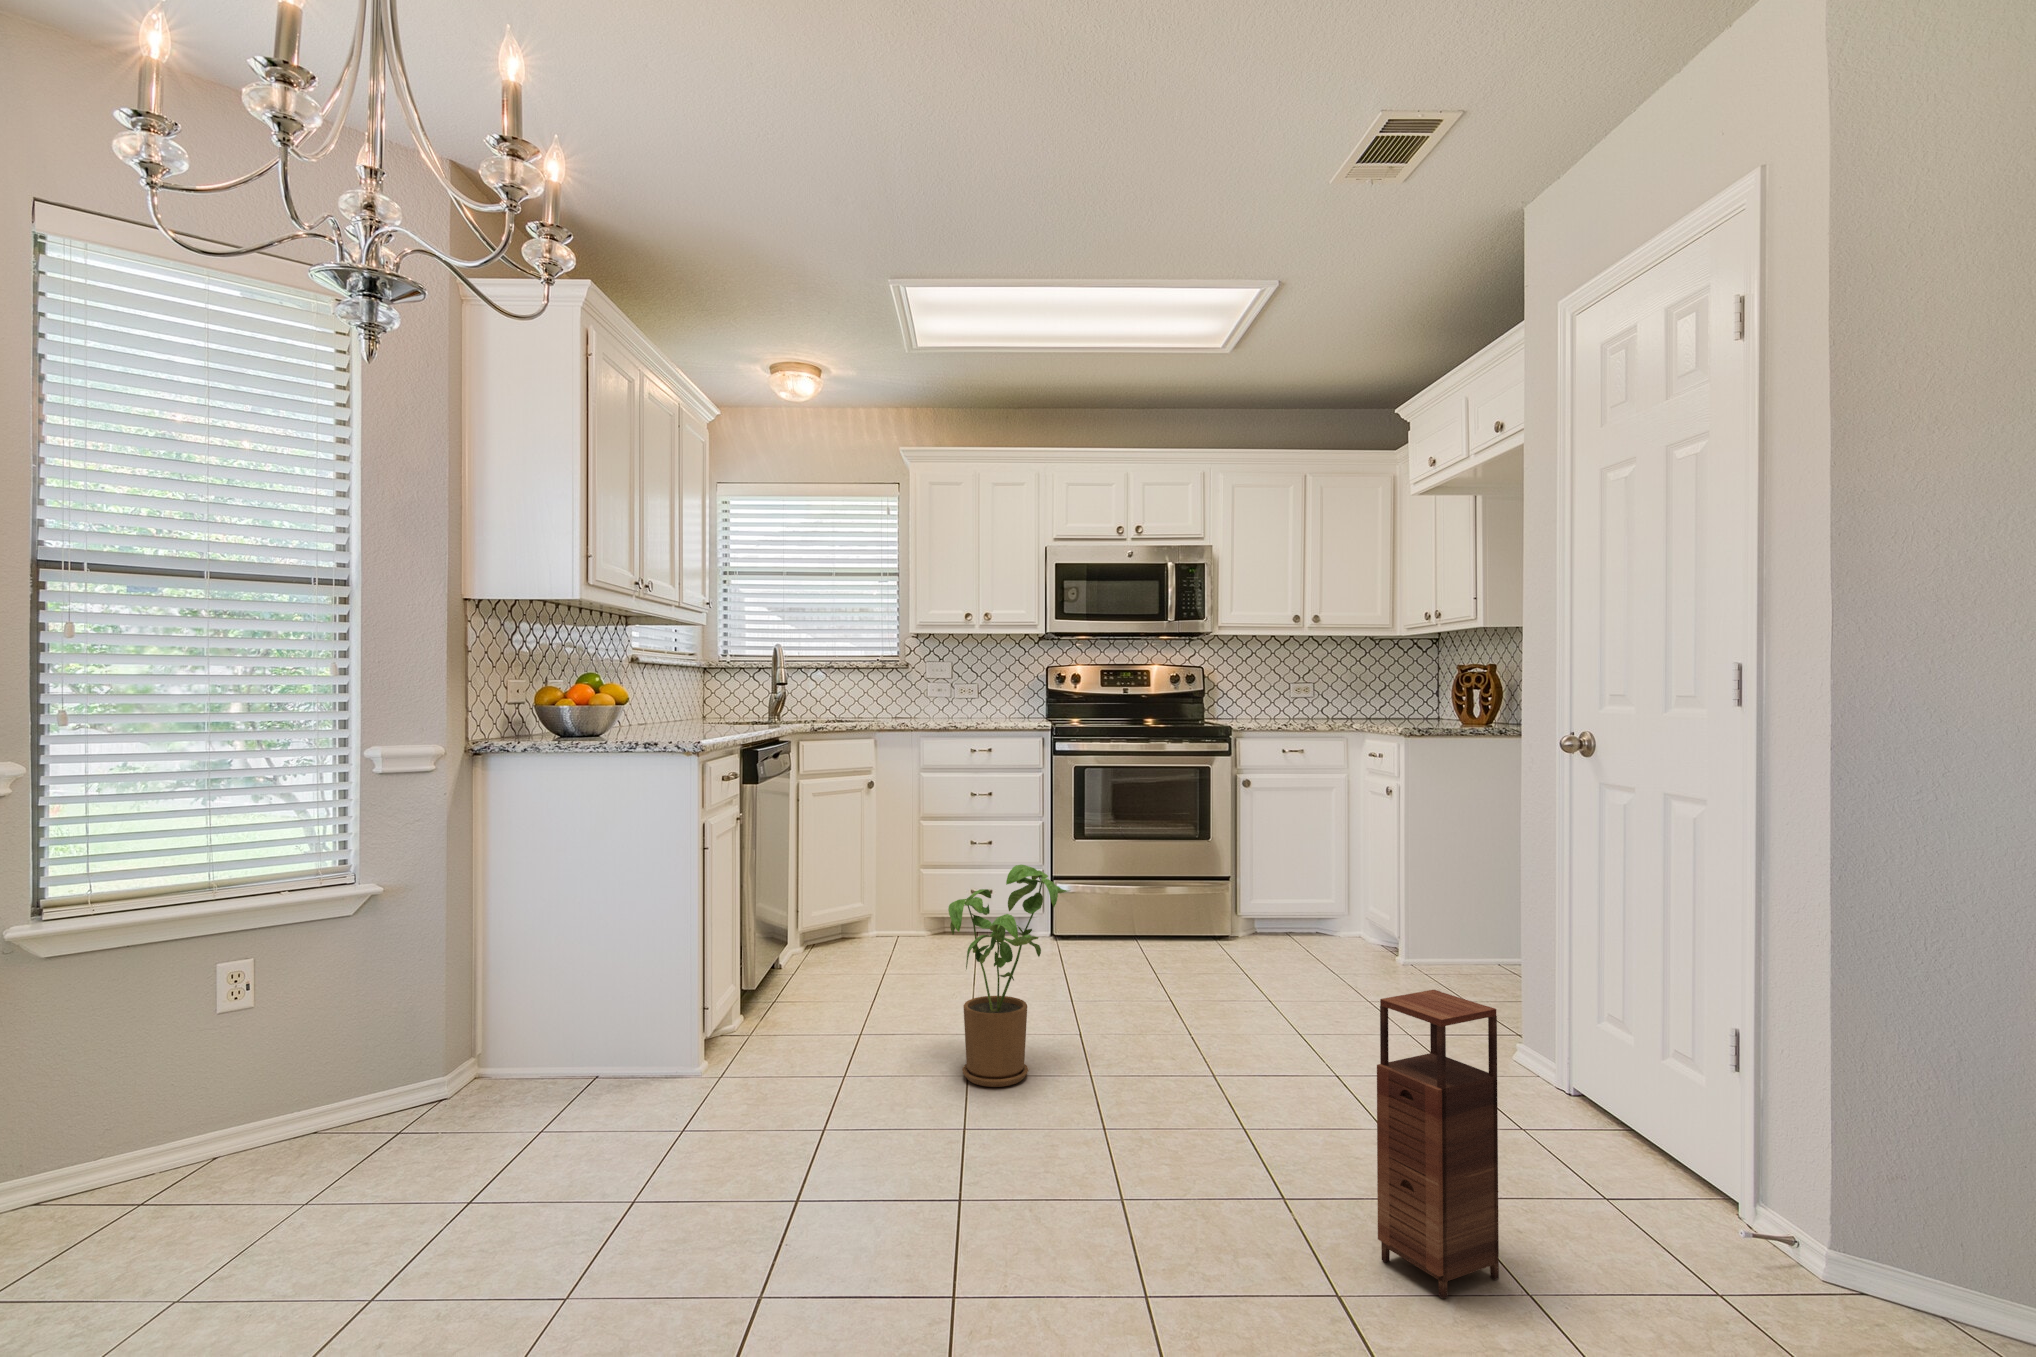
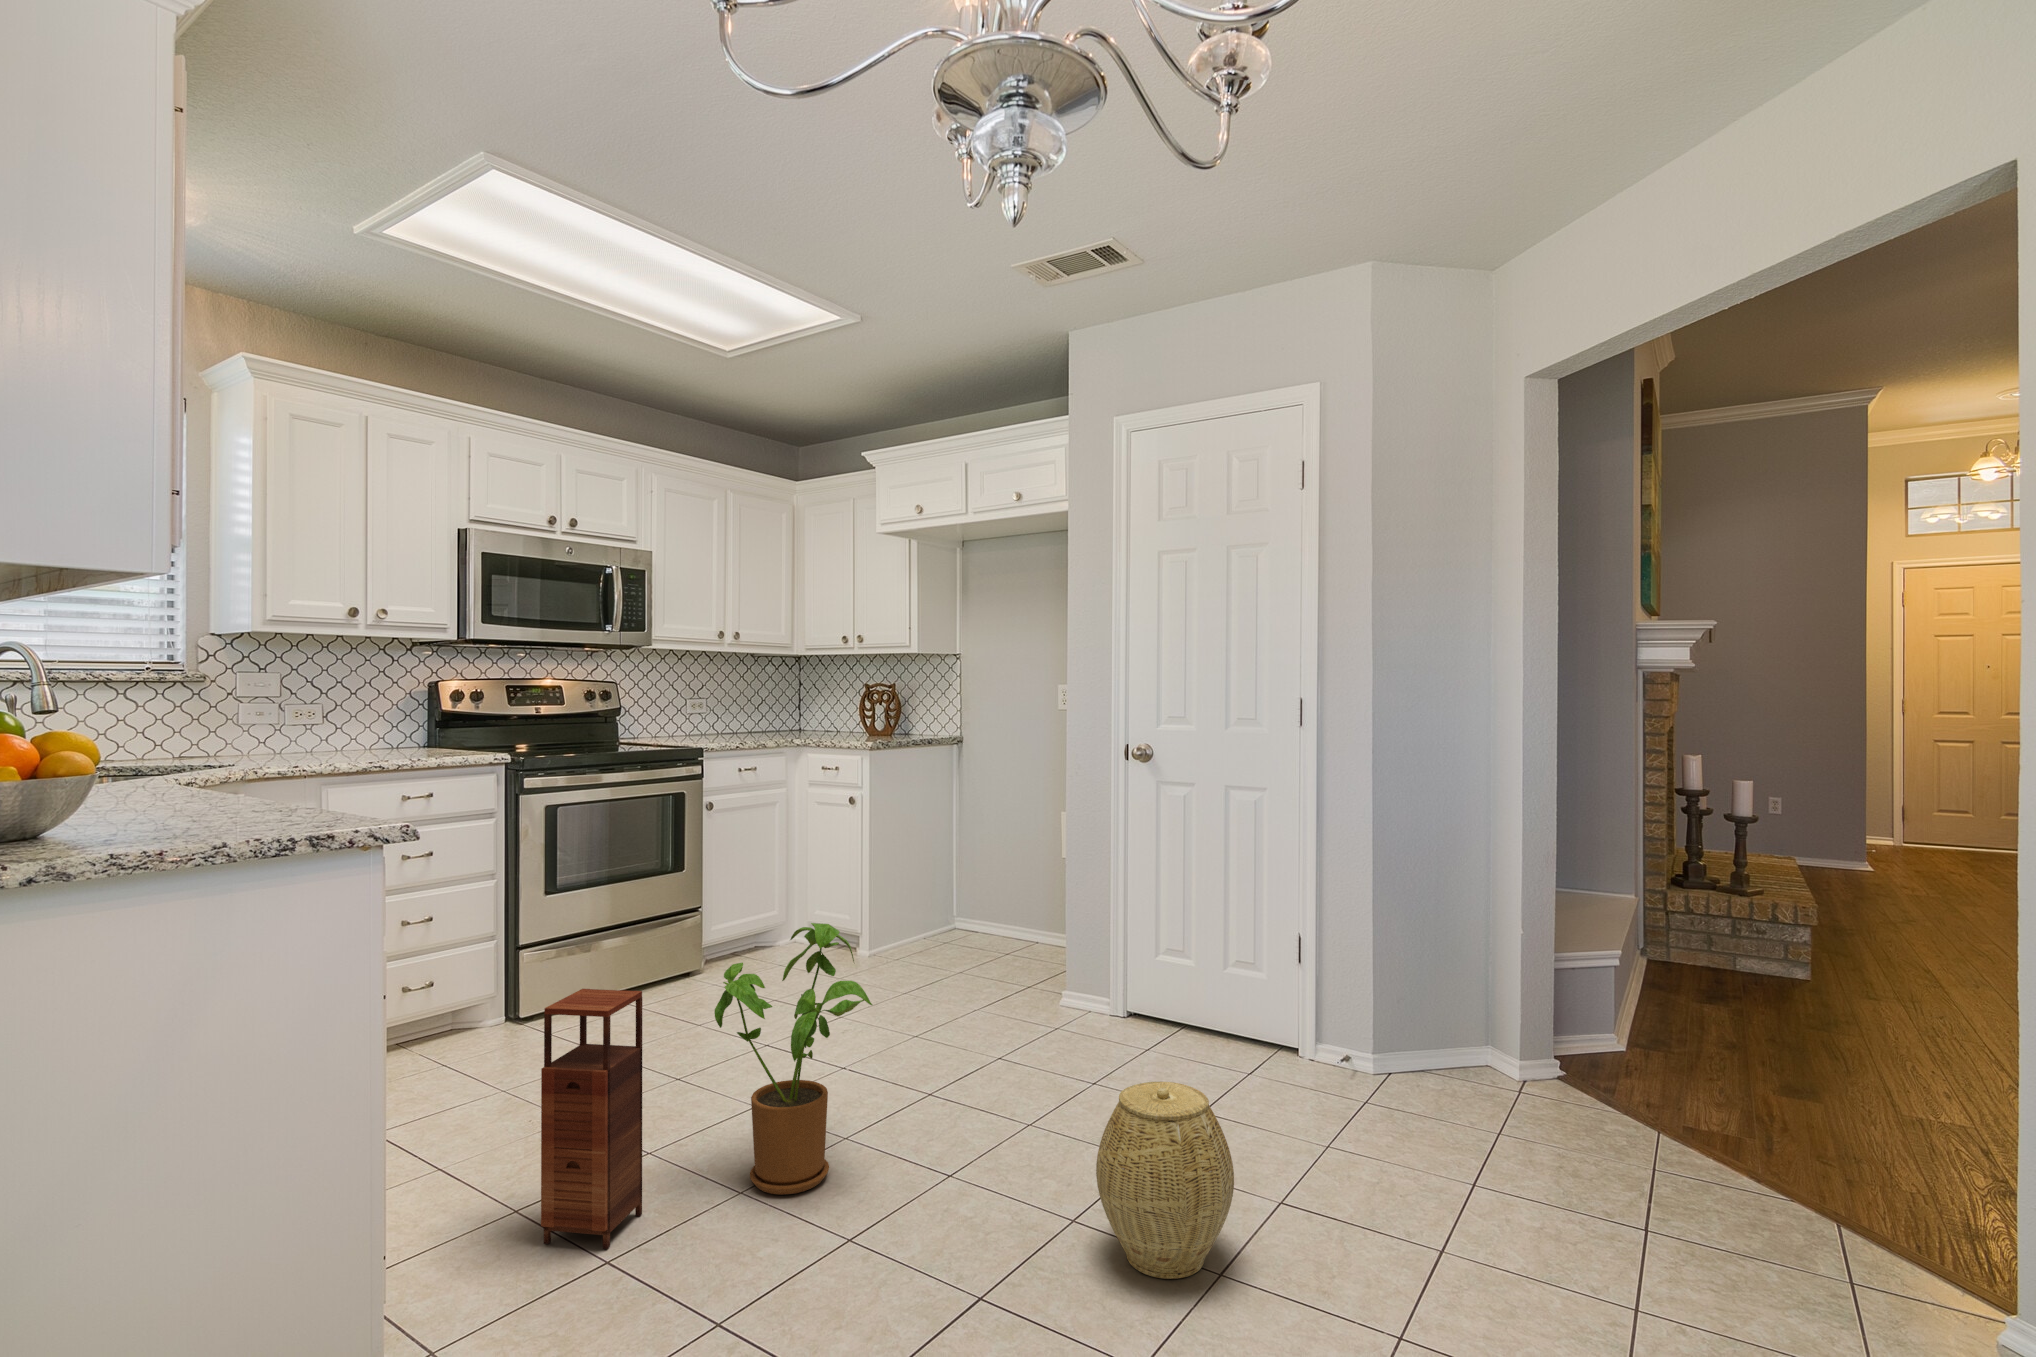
storage cabinet: present [1377,990,1499,1299] -> present [541,989,642,1249]
woven basket: none [1027,1060,1170,1264] -> present [1096,1082,1234,1279]

